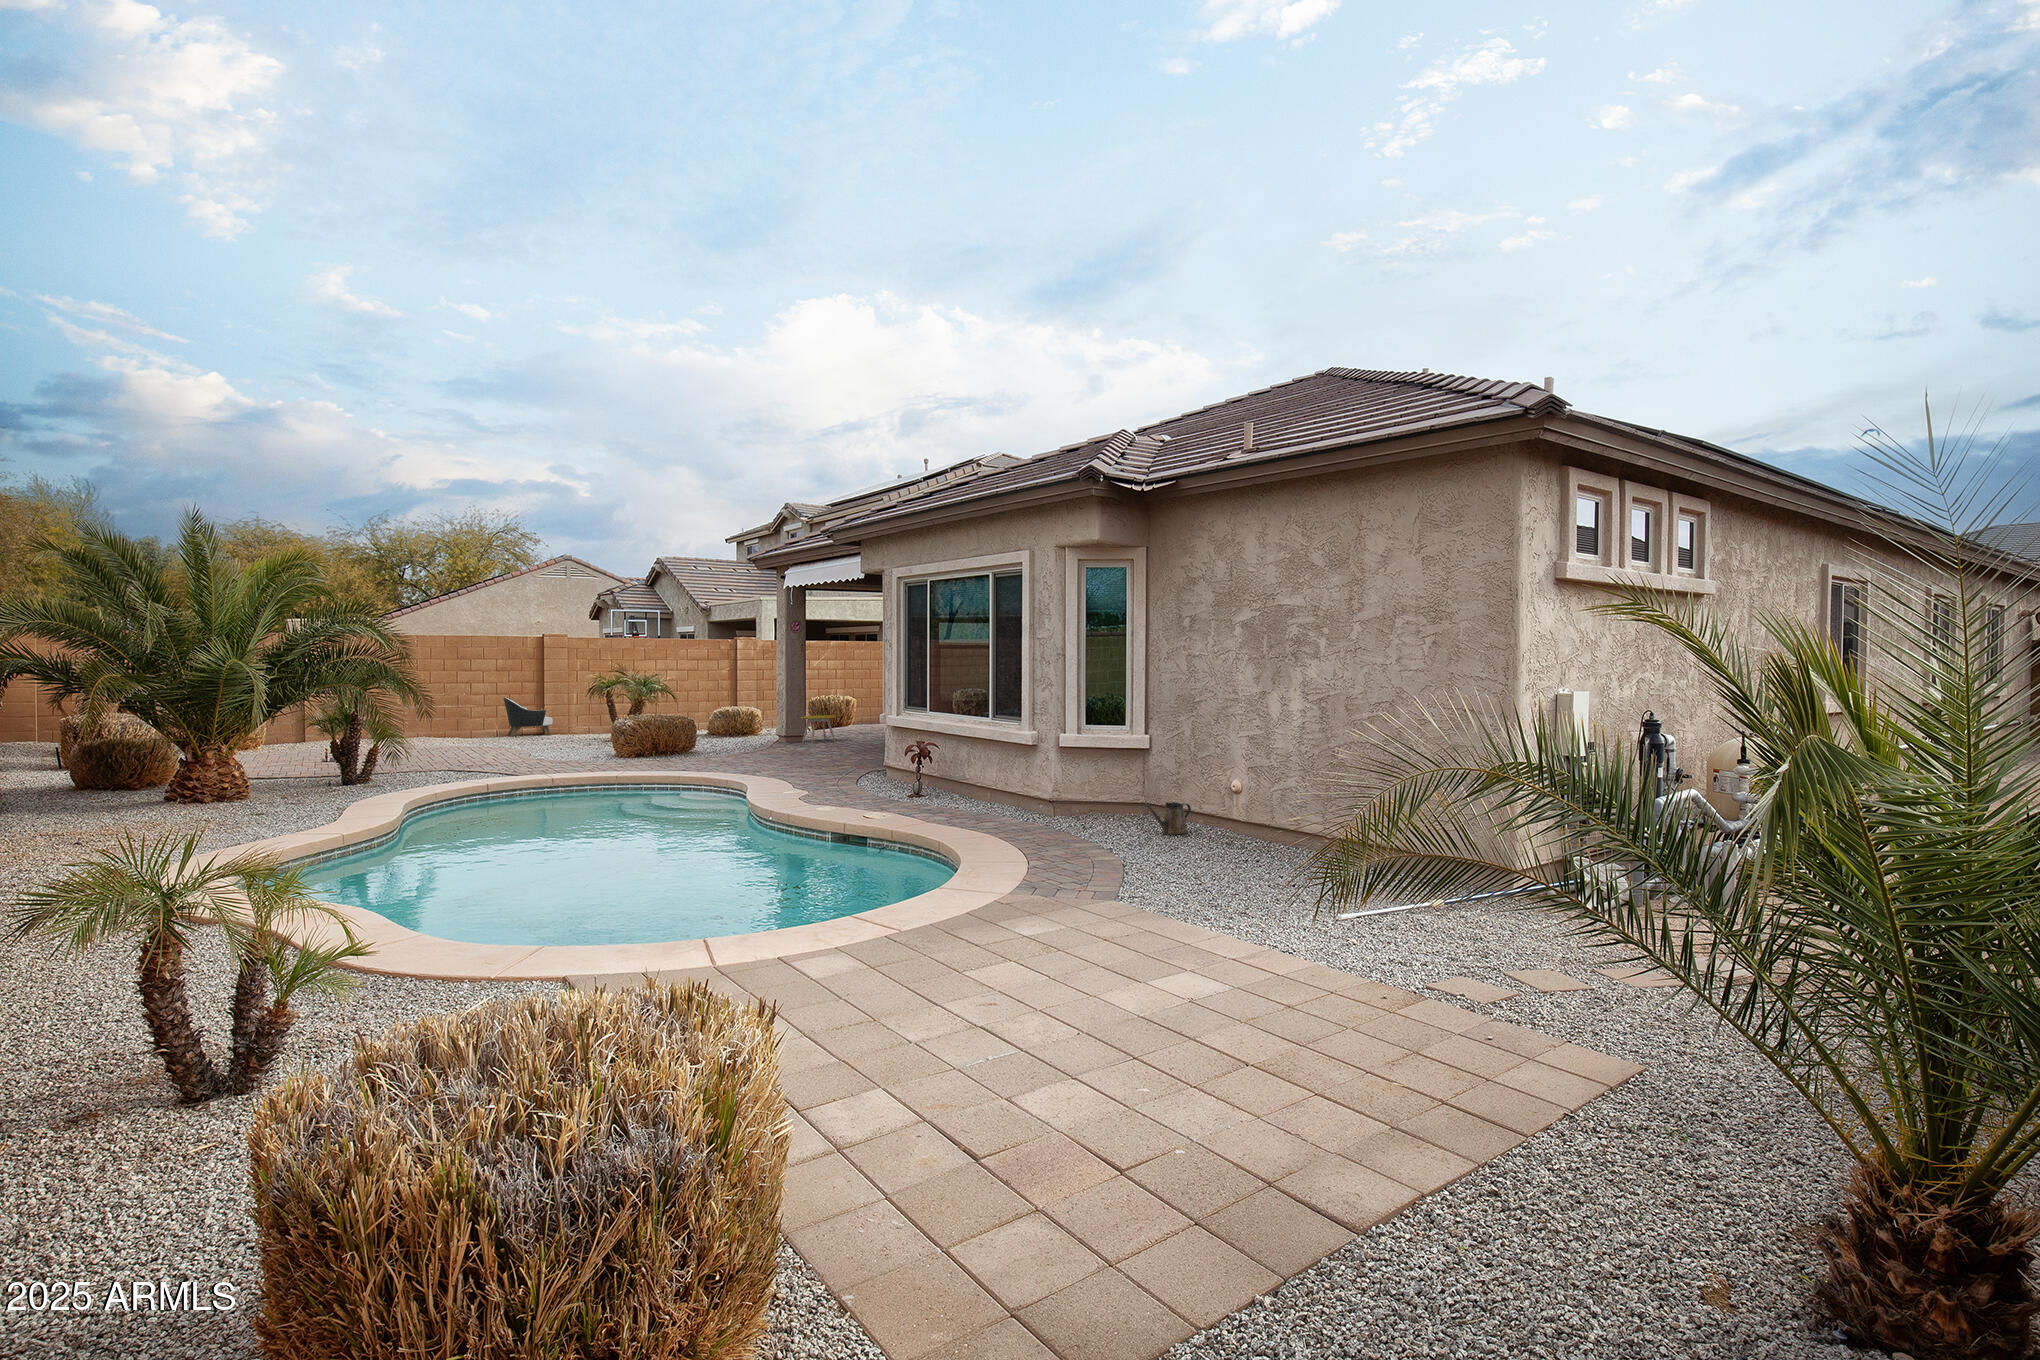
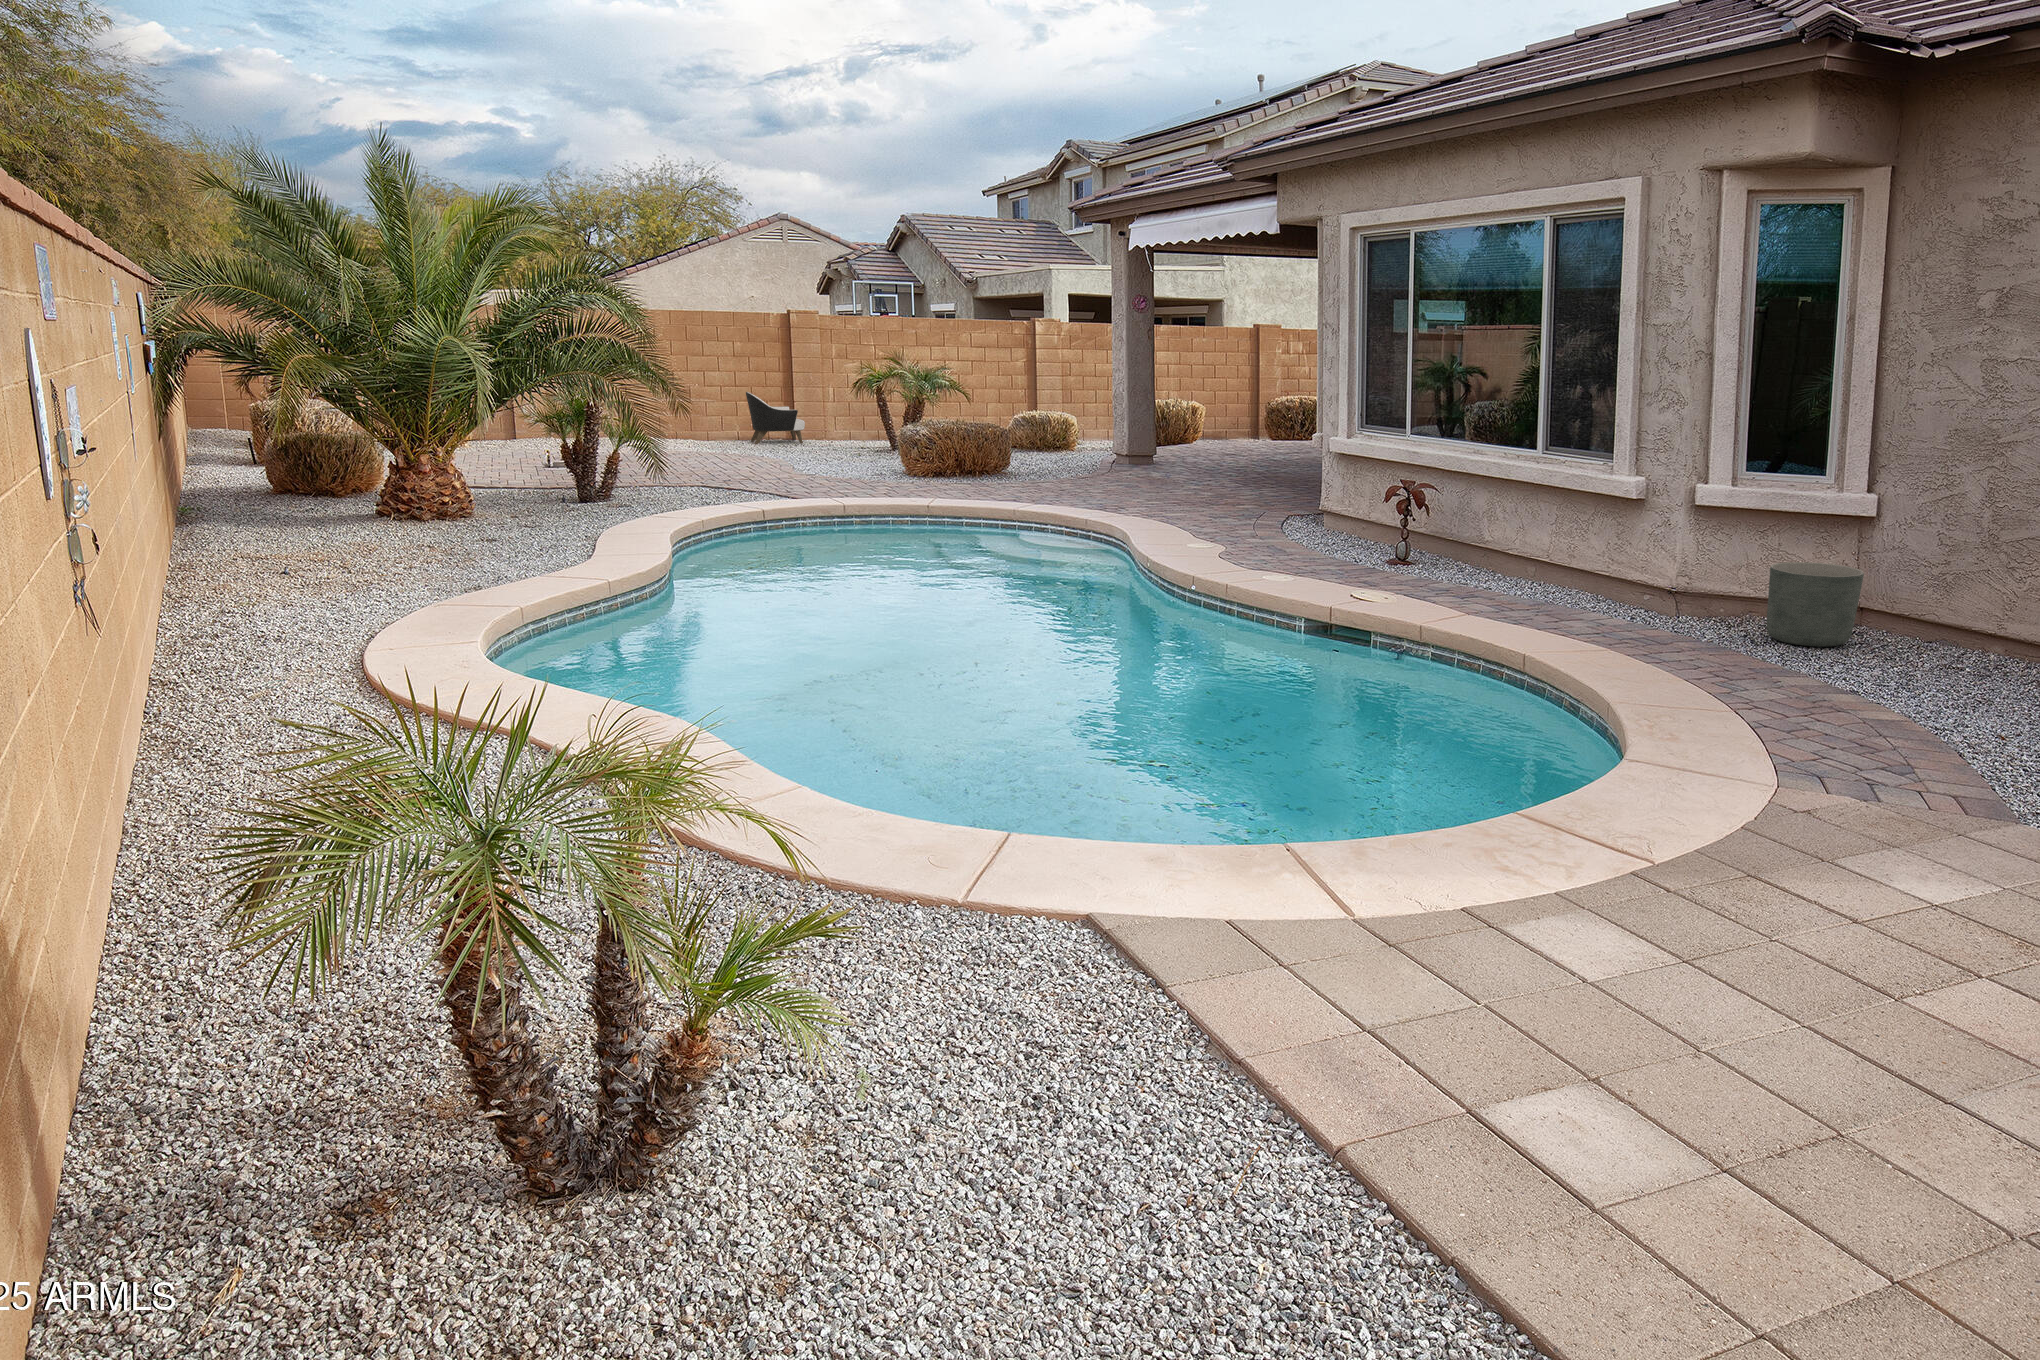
side table: present [801,715,836,744] -> none [1141,430,1191,470]
planter: none [1092,778,1140,827] -> present [1766,562,1864,647]
watering can: present [1144,802,1191,835] -> none [1905,614,1980,672]

